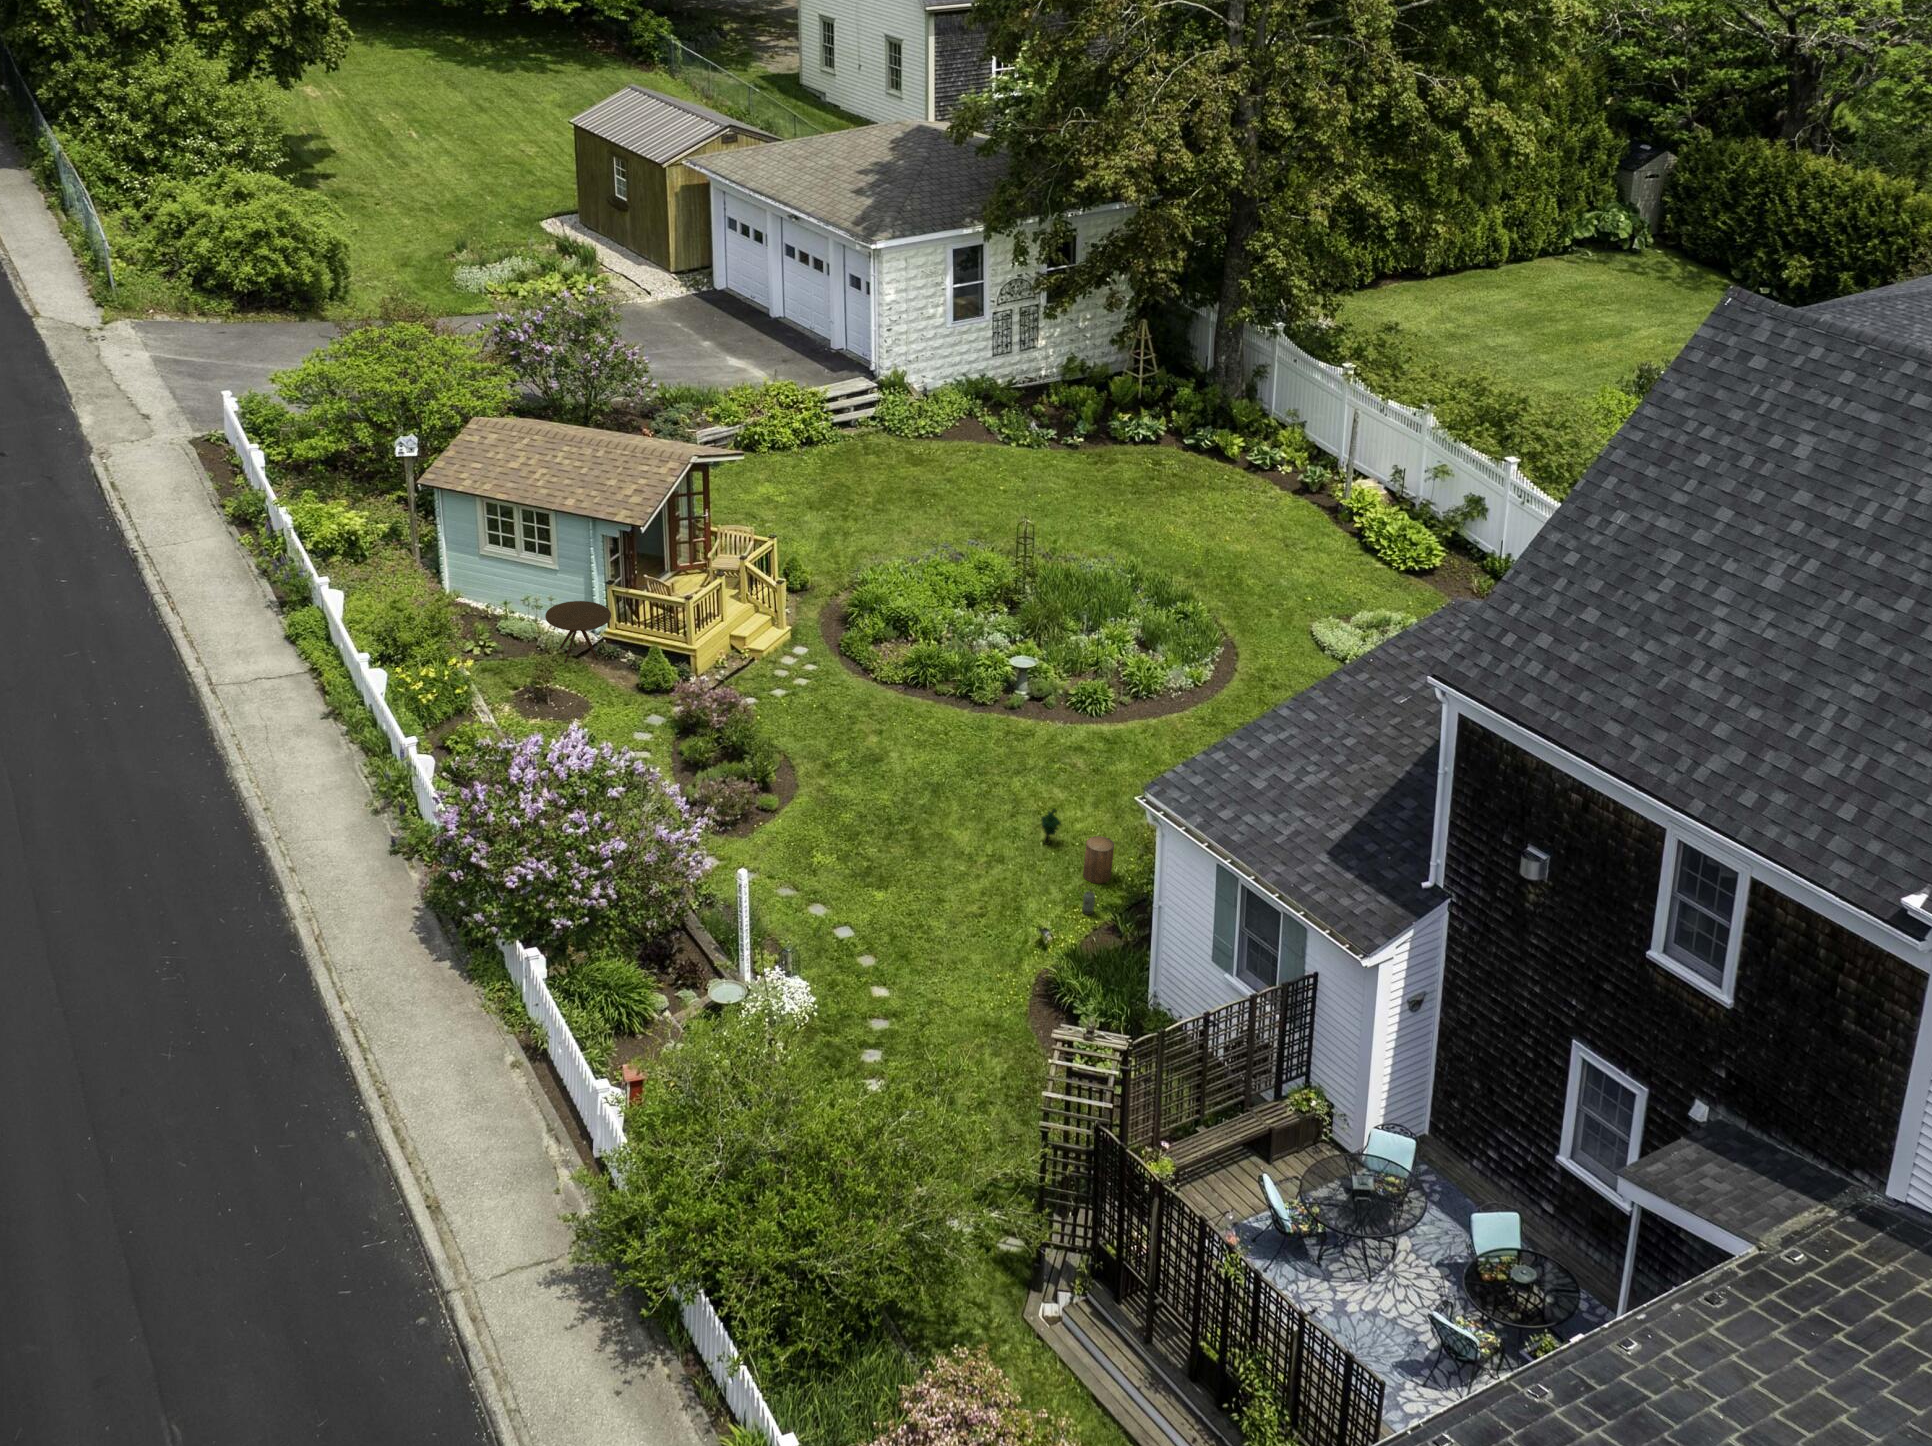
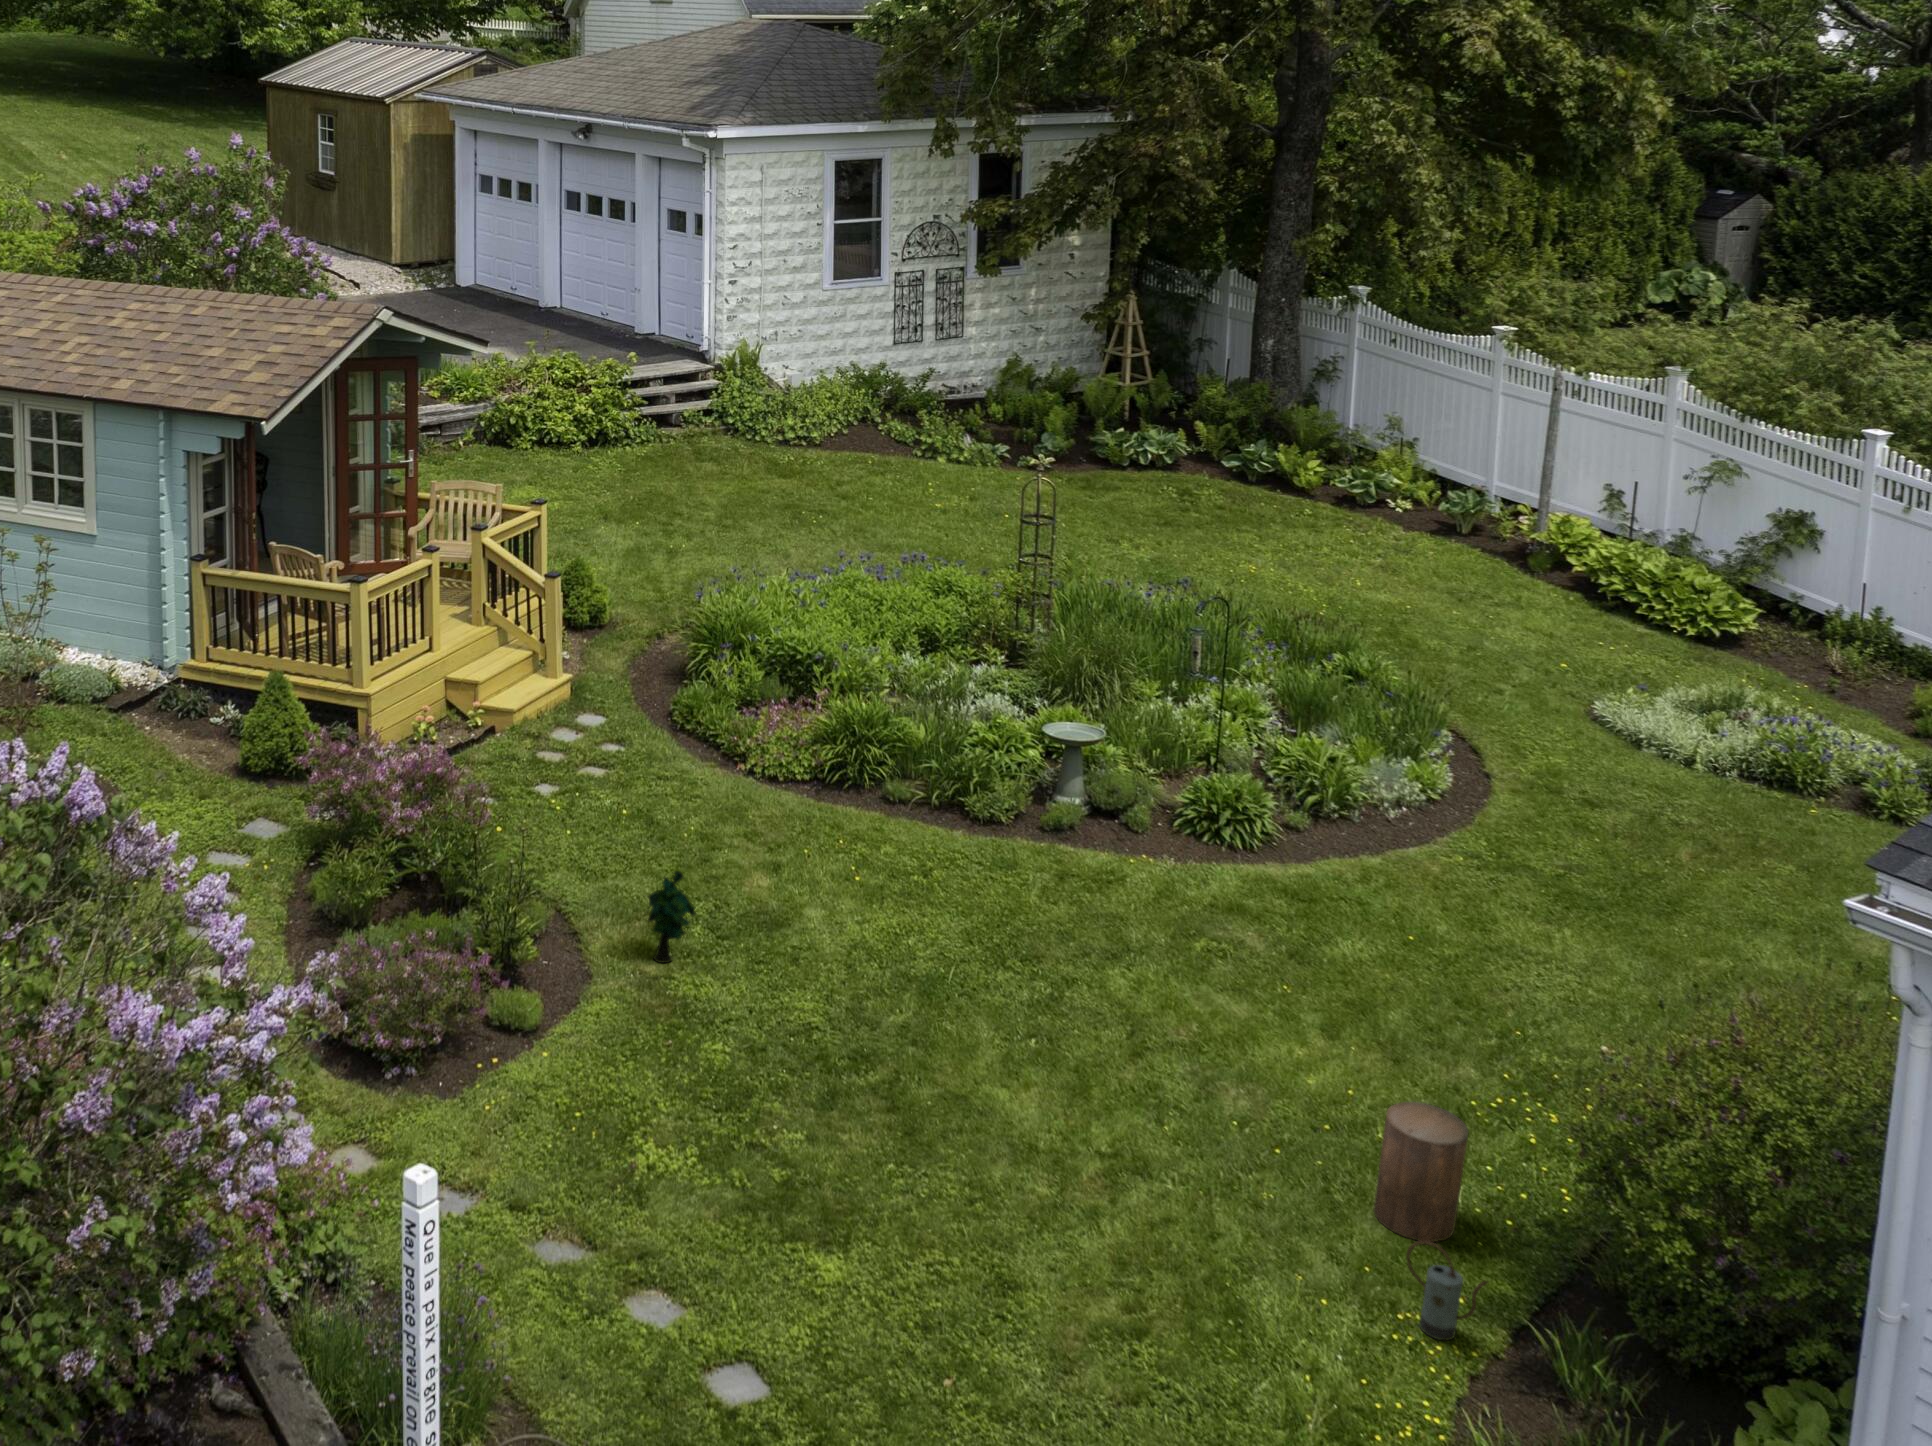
round table: present [545,601,611,663] -> none [50,597,192,719]
decorative plant: present [1041,809,1061,844] -> present [645,871,696,963]

